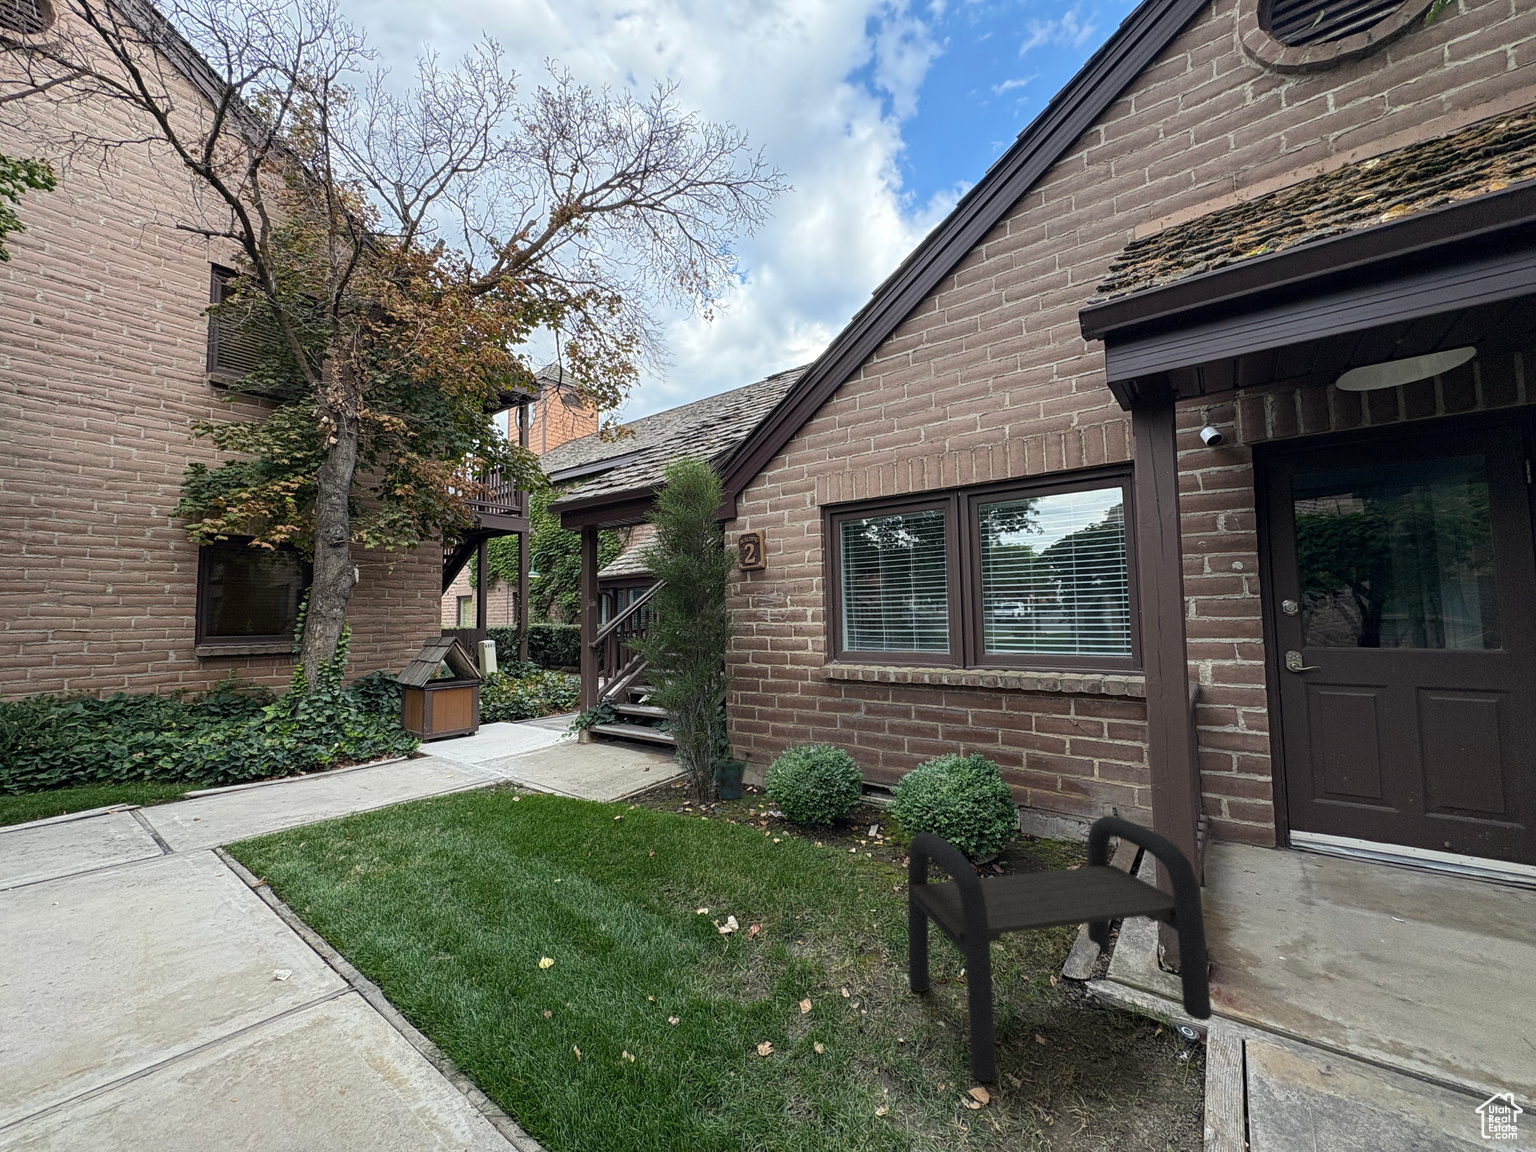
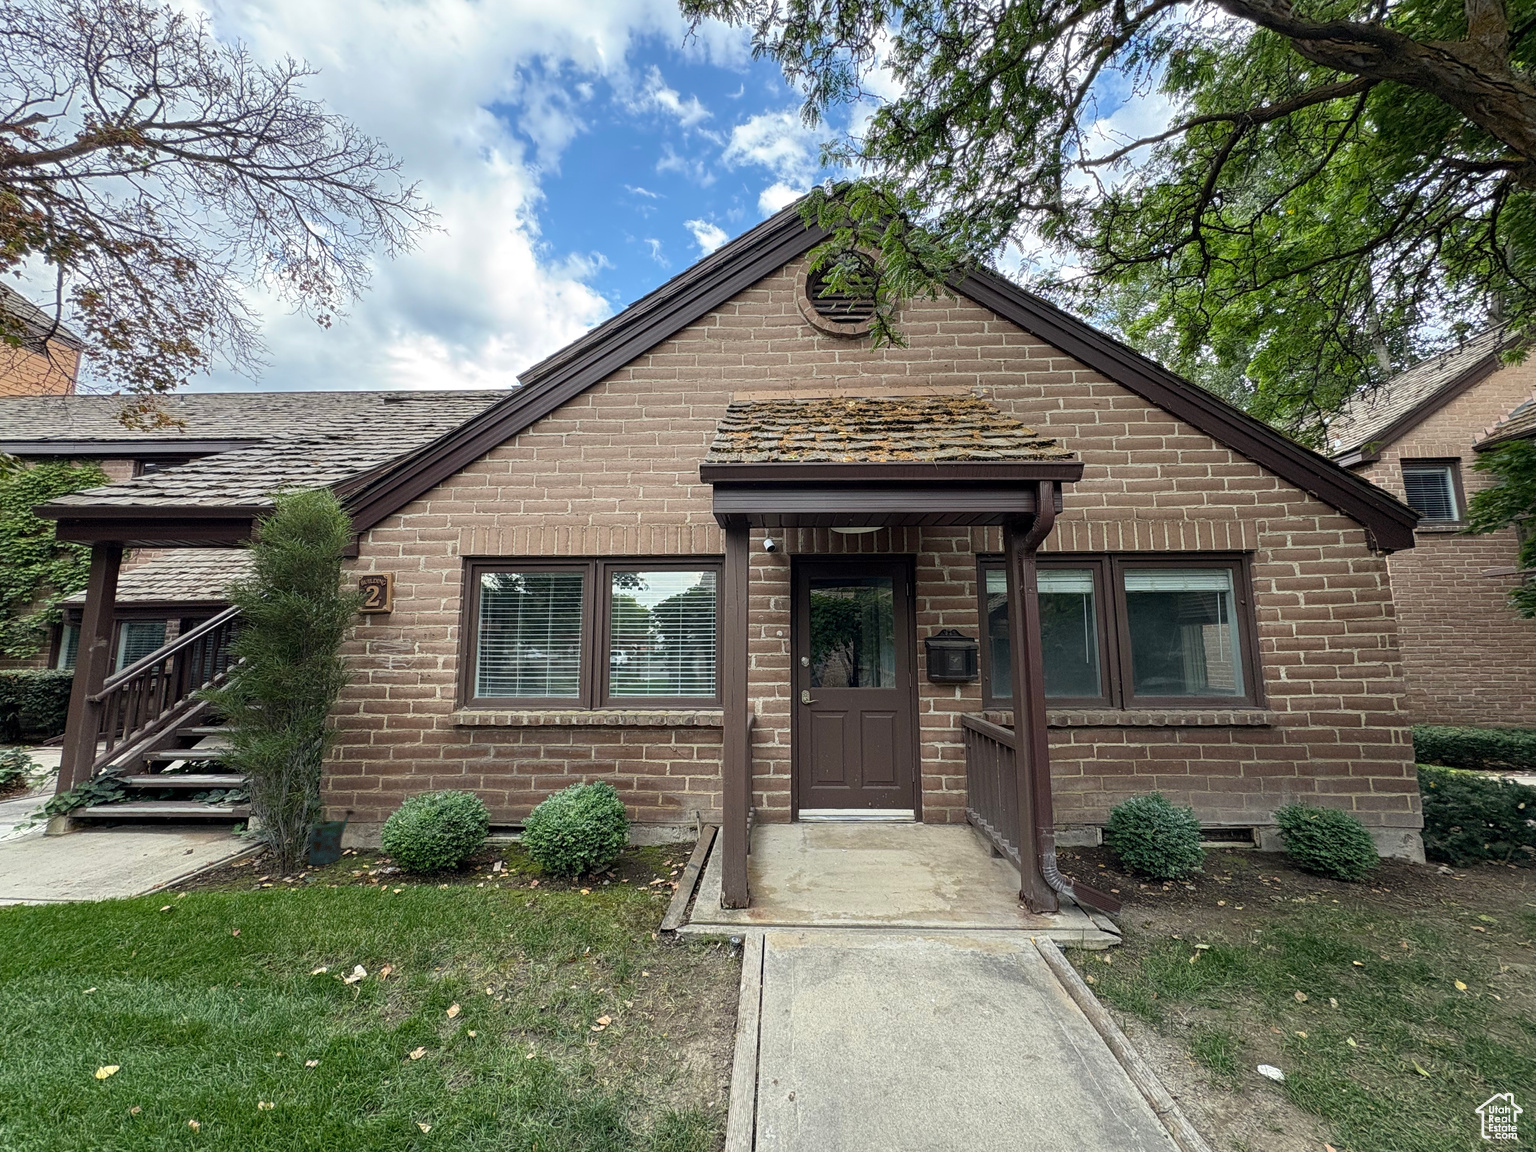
bench: present [908,816,1212,1082] -> none [547,809,751,1014]

